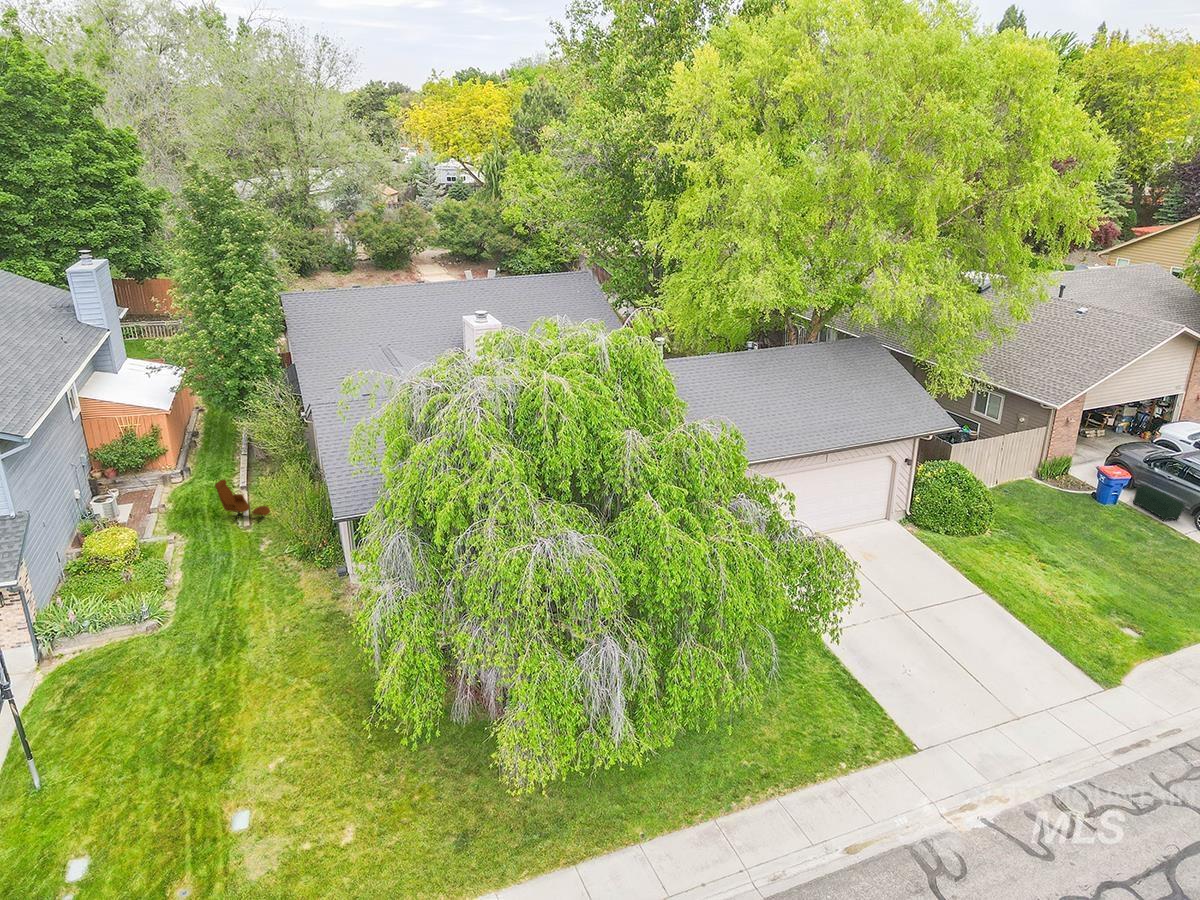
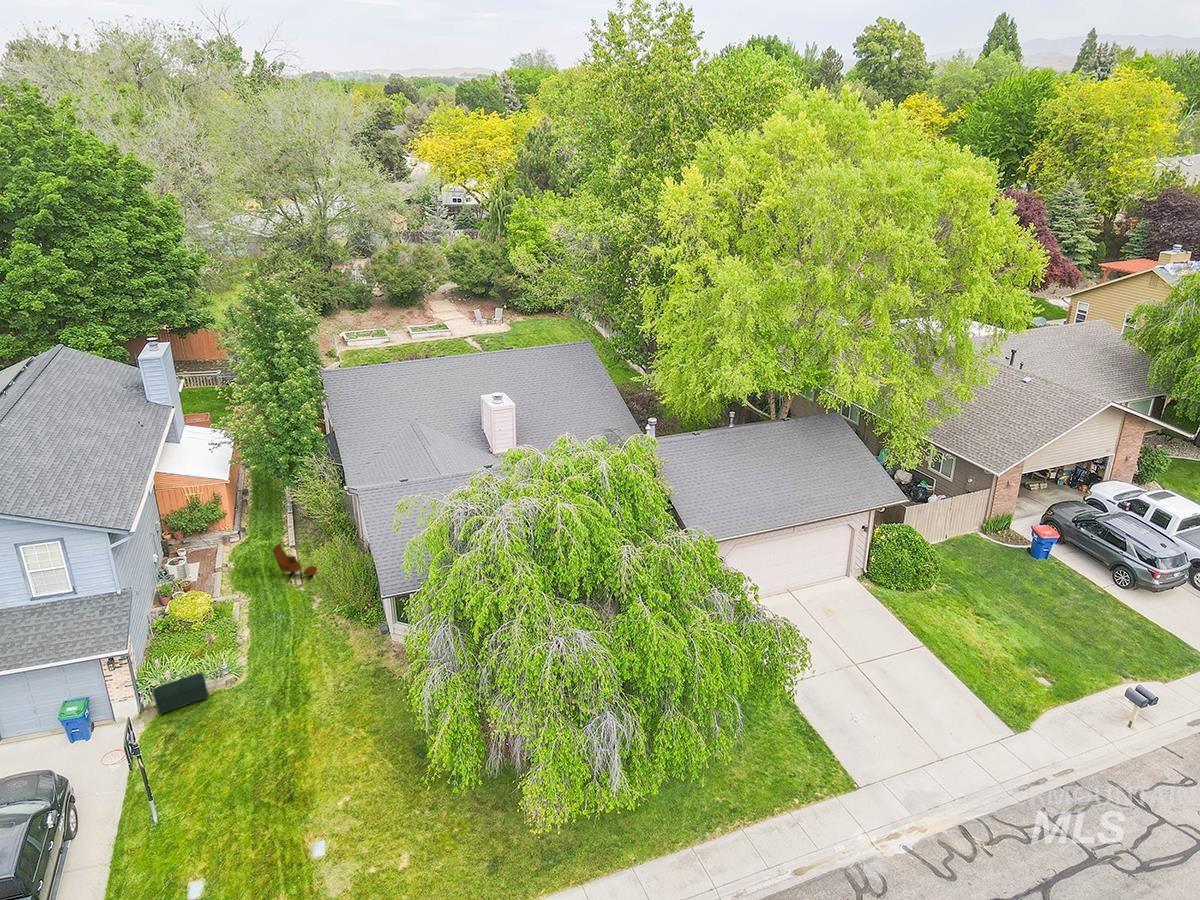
bench: present [1133,487,1184,521] -> present [153,673,209,716]

